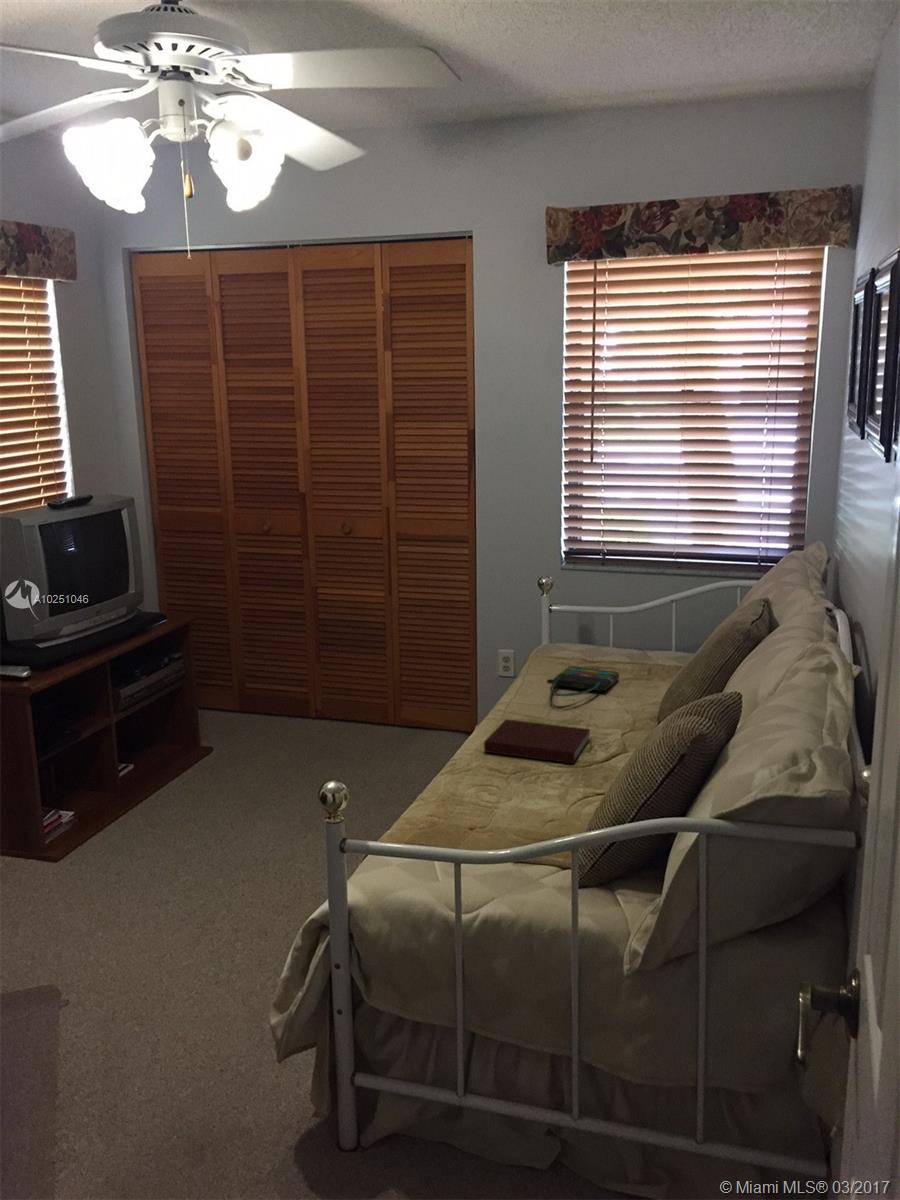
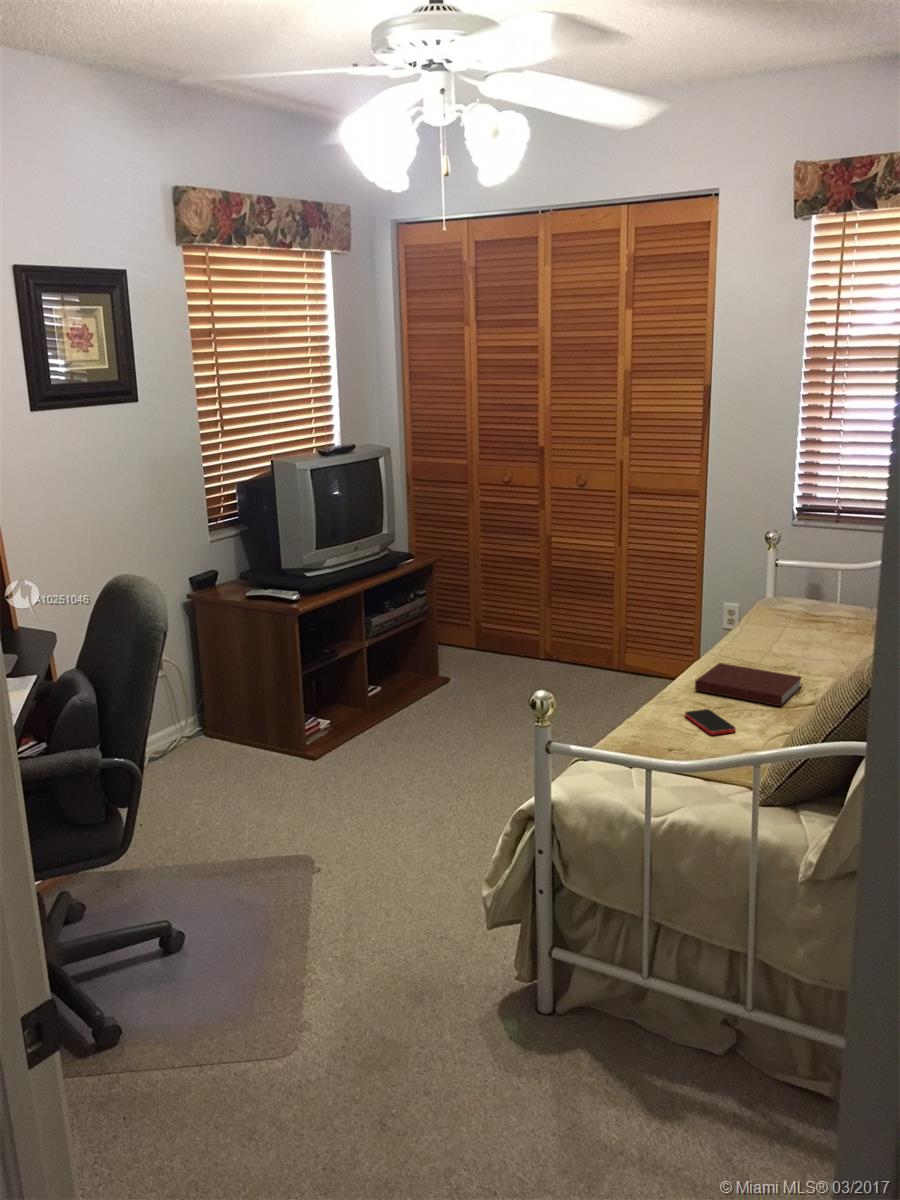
tote bag: present [547,667,619,709] -> none [767,620,843,658]
smartphone: none [478,773,533,803] -> present [685,709,736,735]

